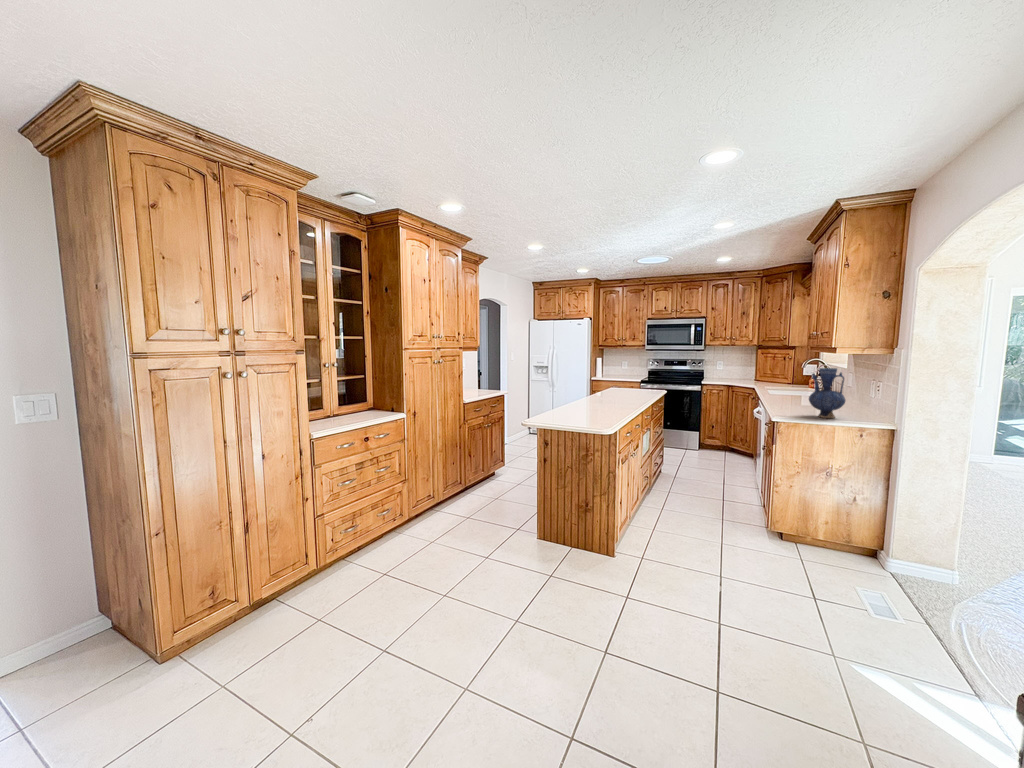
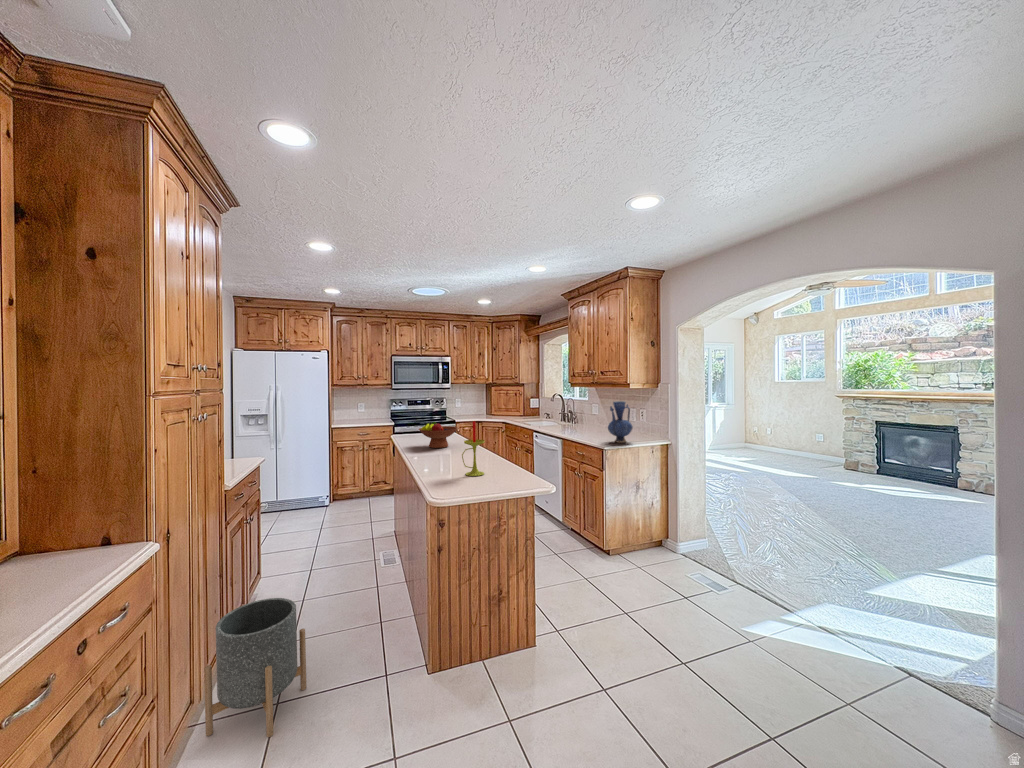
candle: none [583,373,605,417] -> present [462,421,485,476]
fruit bowl: none [608,377,642,399] -> present [419,422,458,448]
planter: none [436,463,482,528] -> present [204,598,306,737]

